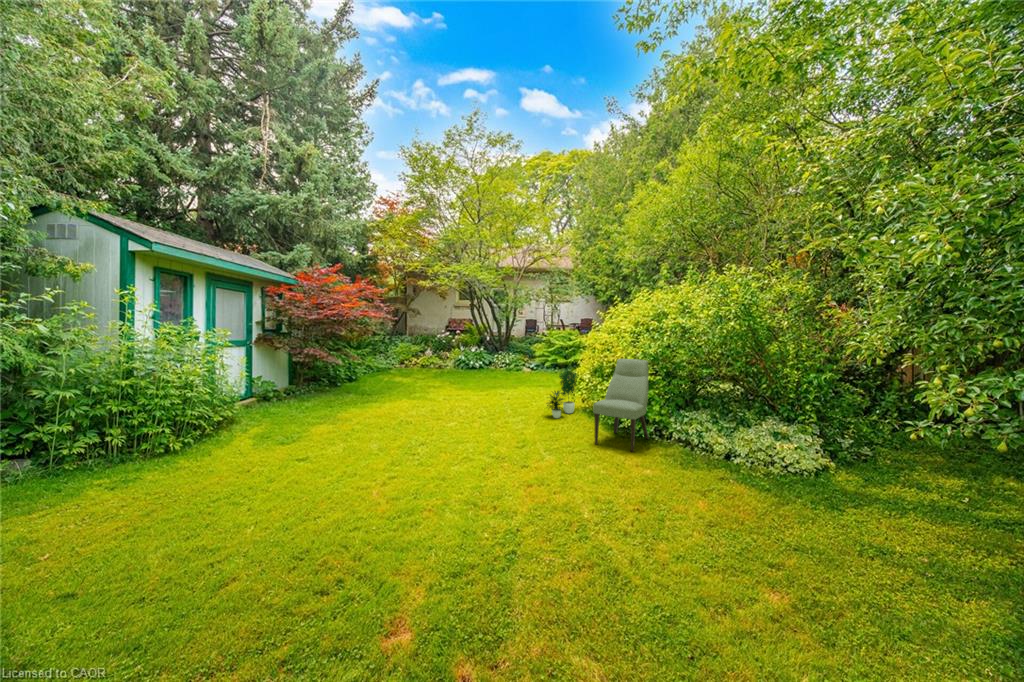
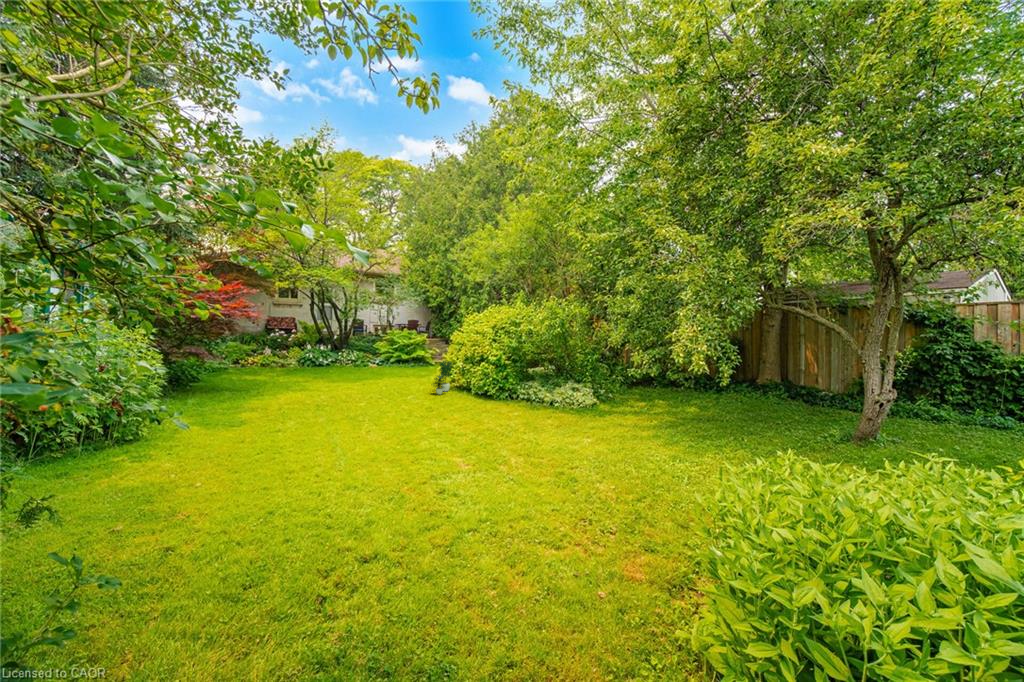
chair: present [593,359,649,452] -> none [477,350,507,406]

